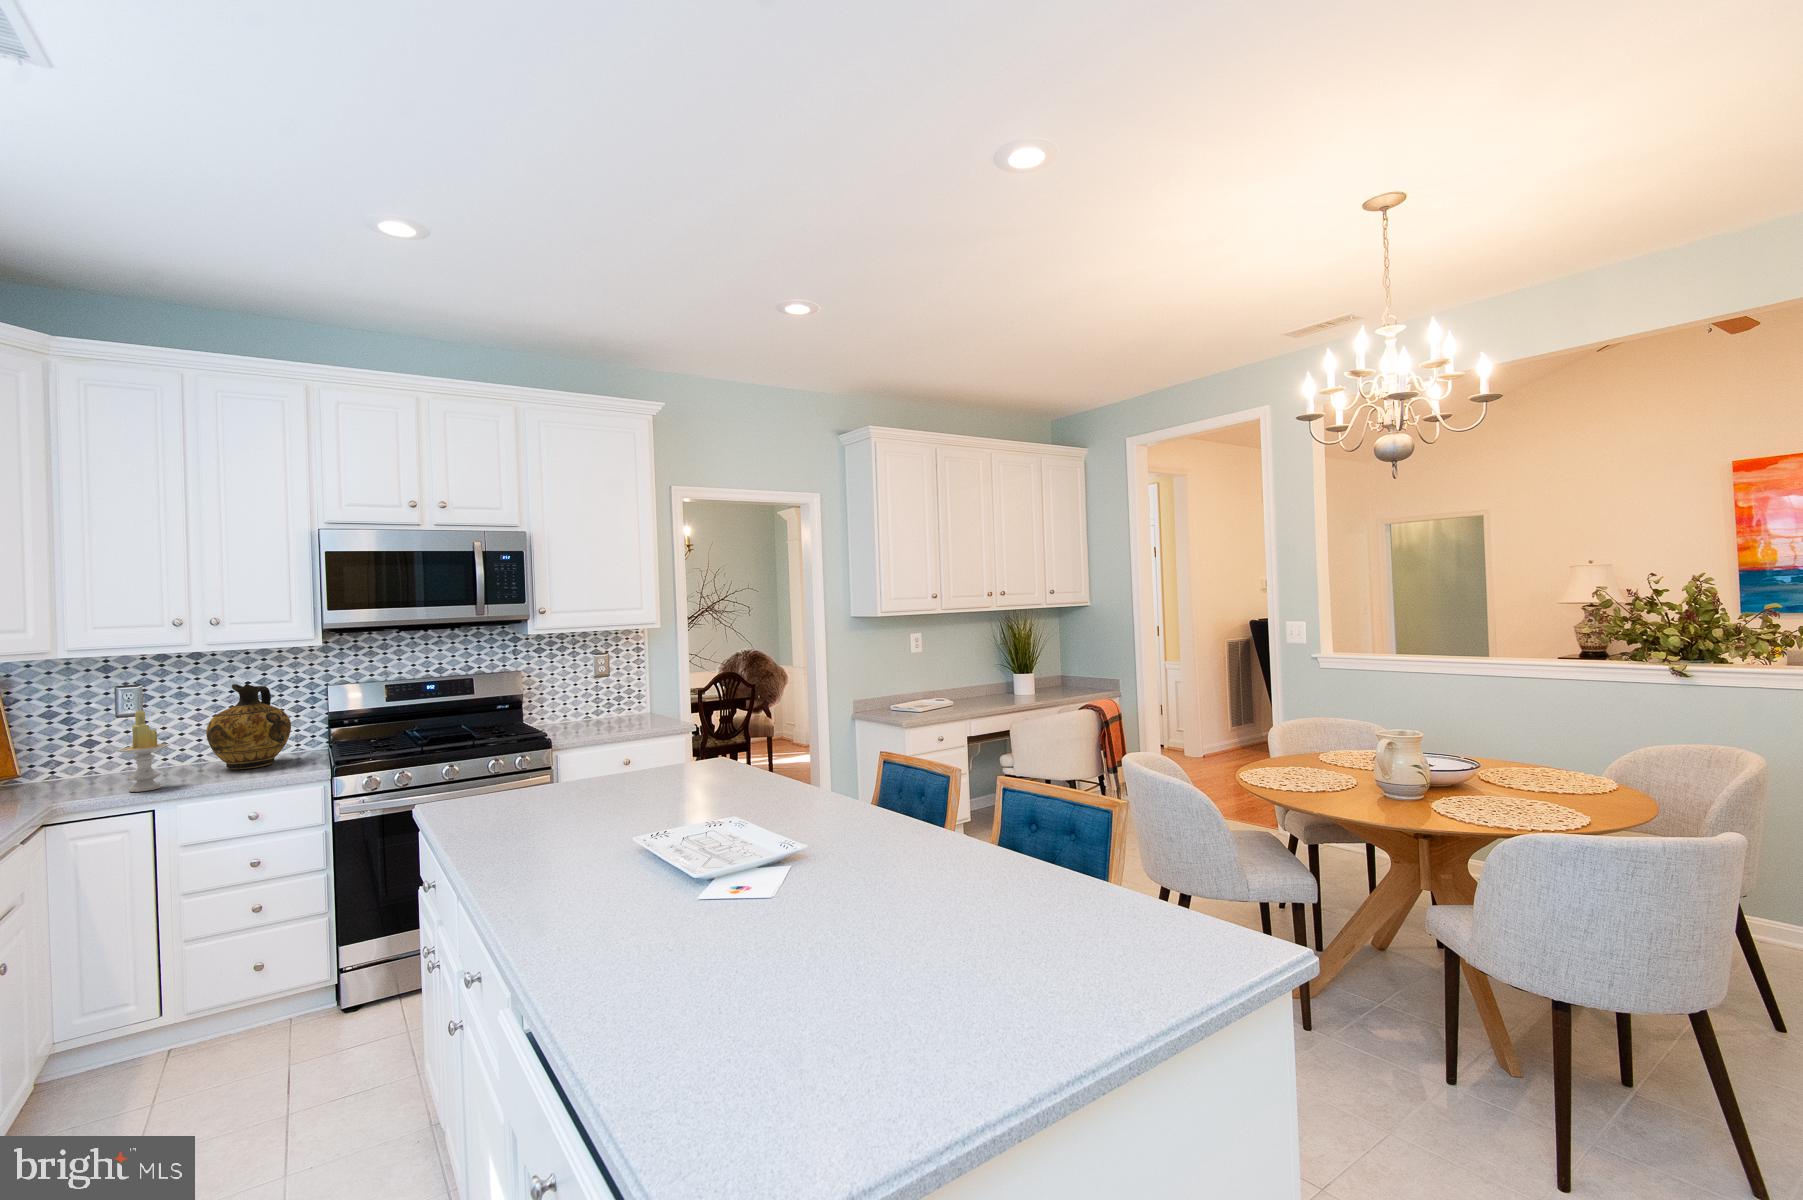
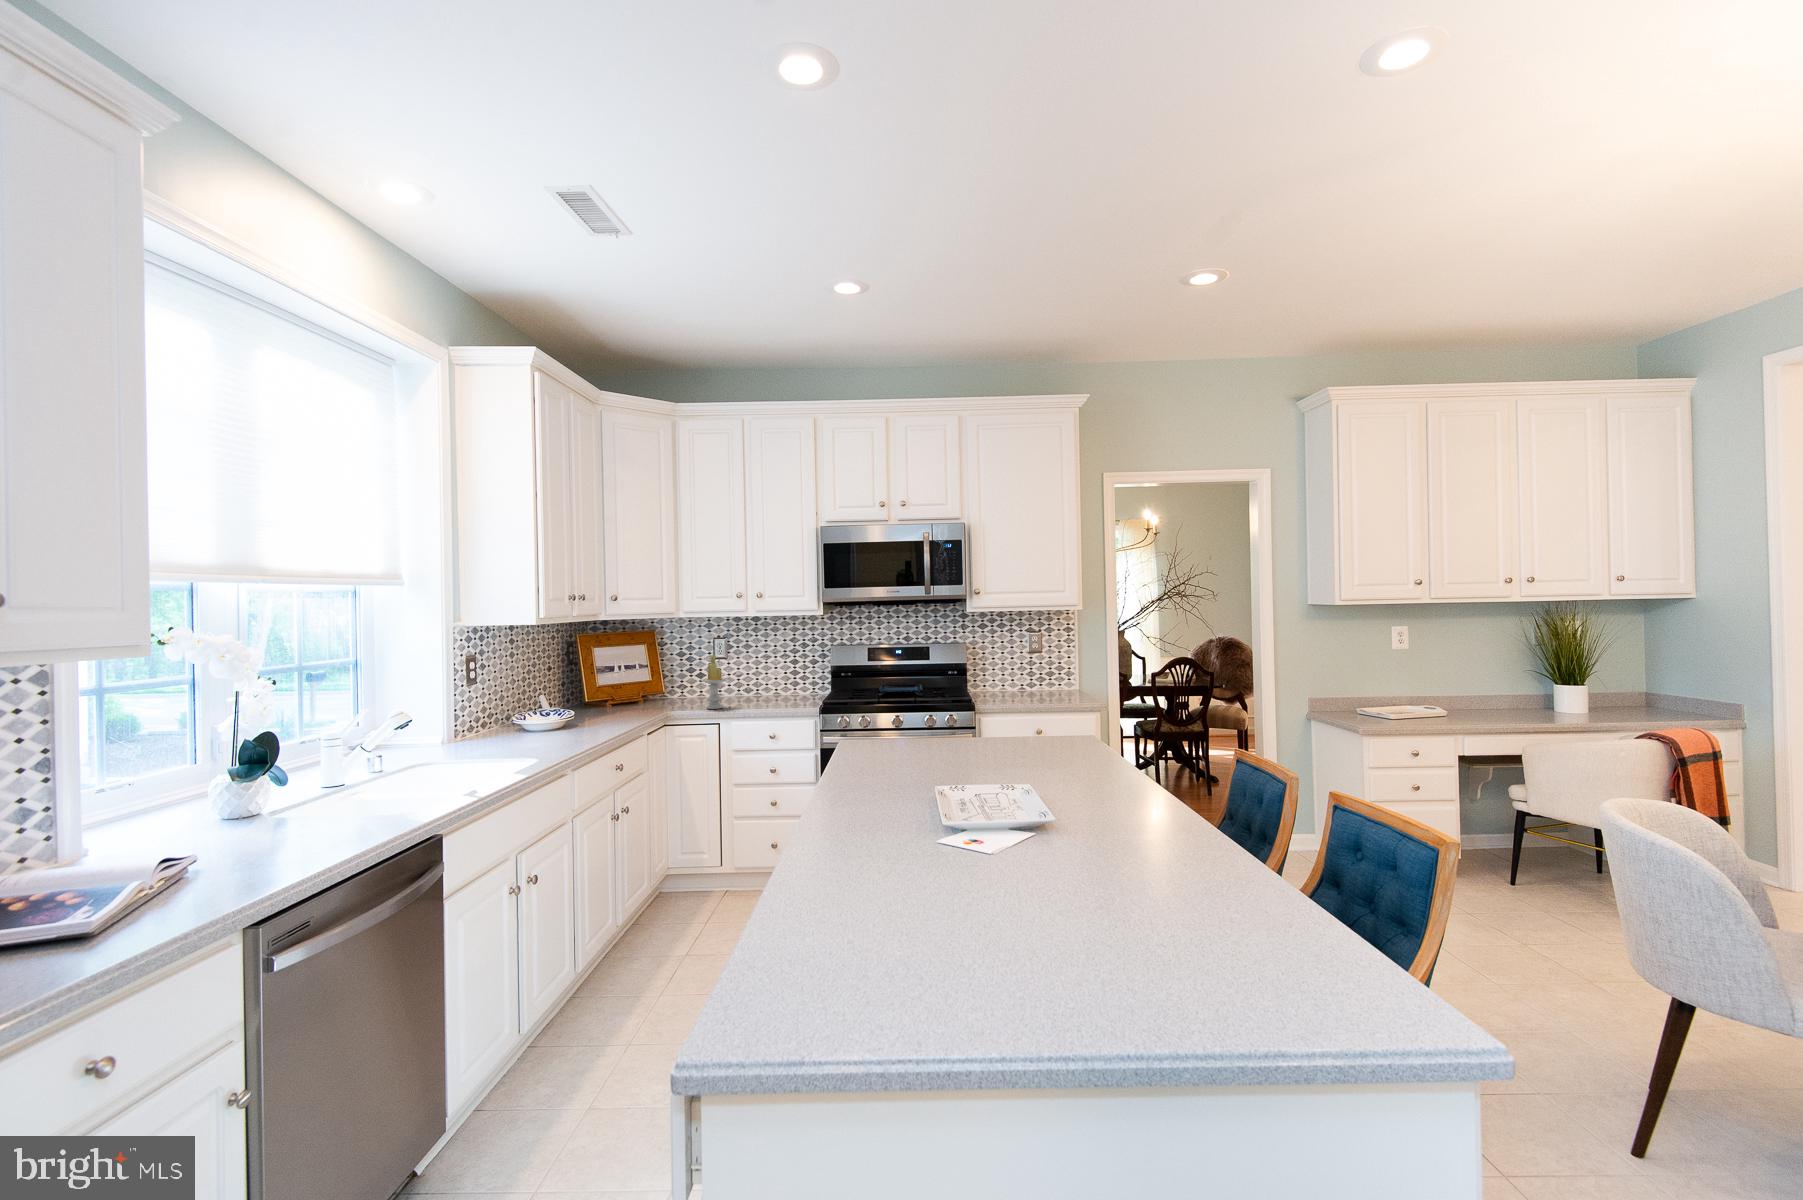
ceramic jug: present [206,684,291,769] -> none [753,640,803,701]

